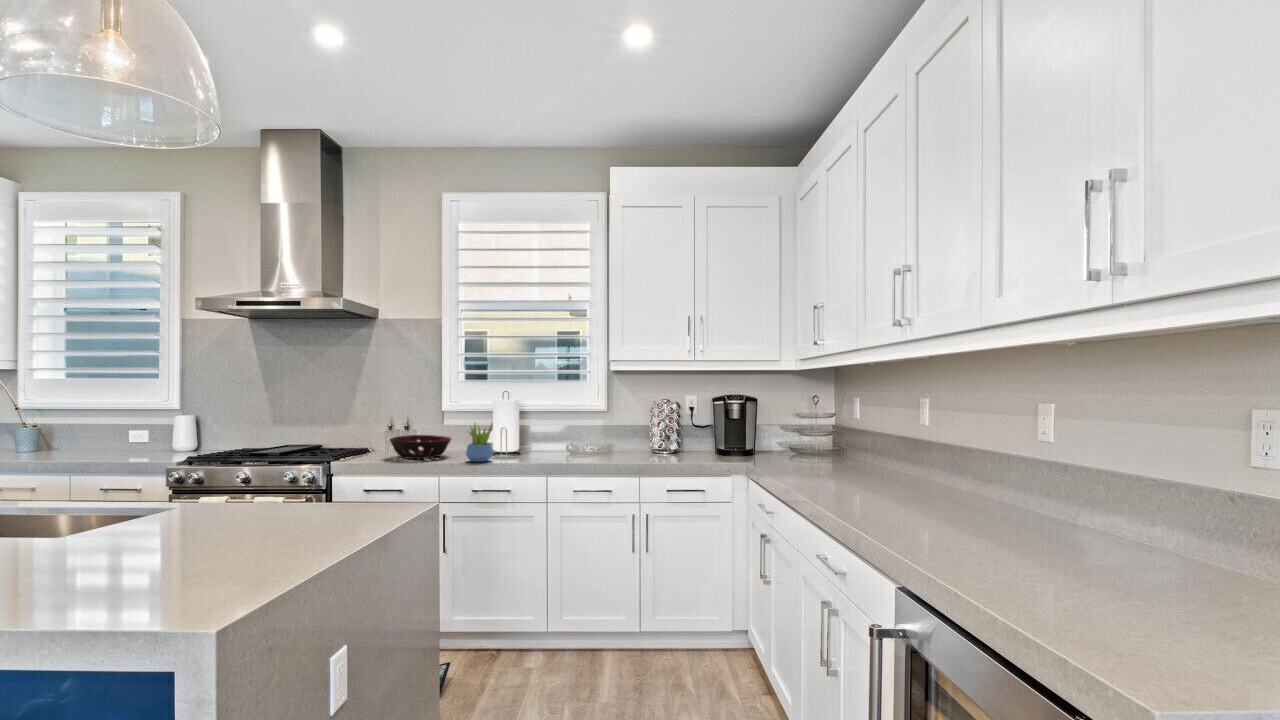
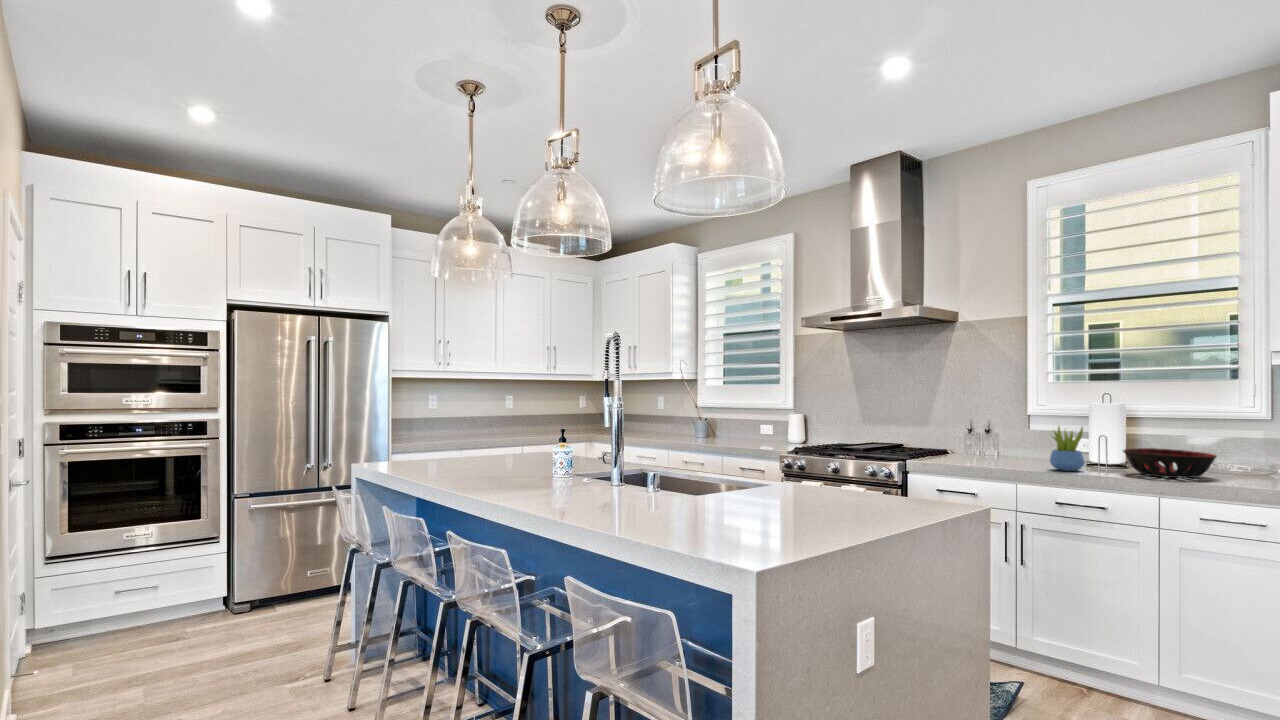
decorative bowl: present [389,435,451,459] -> present [1123,448,1217,478]

